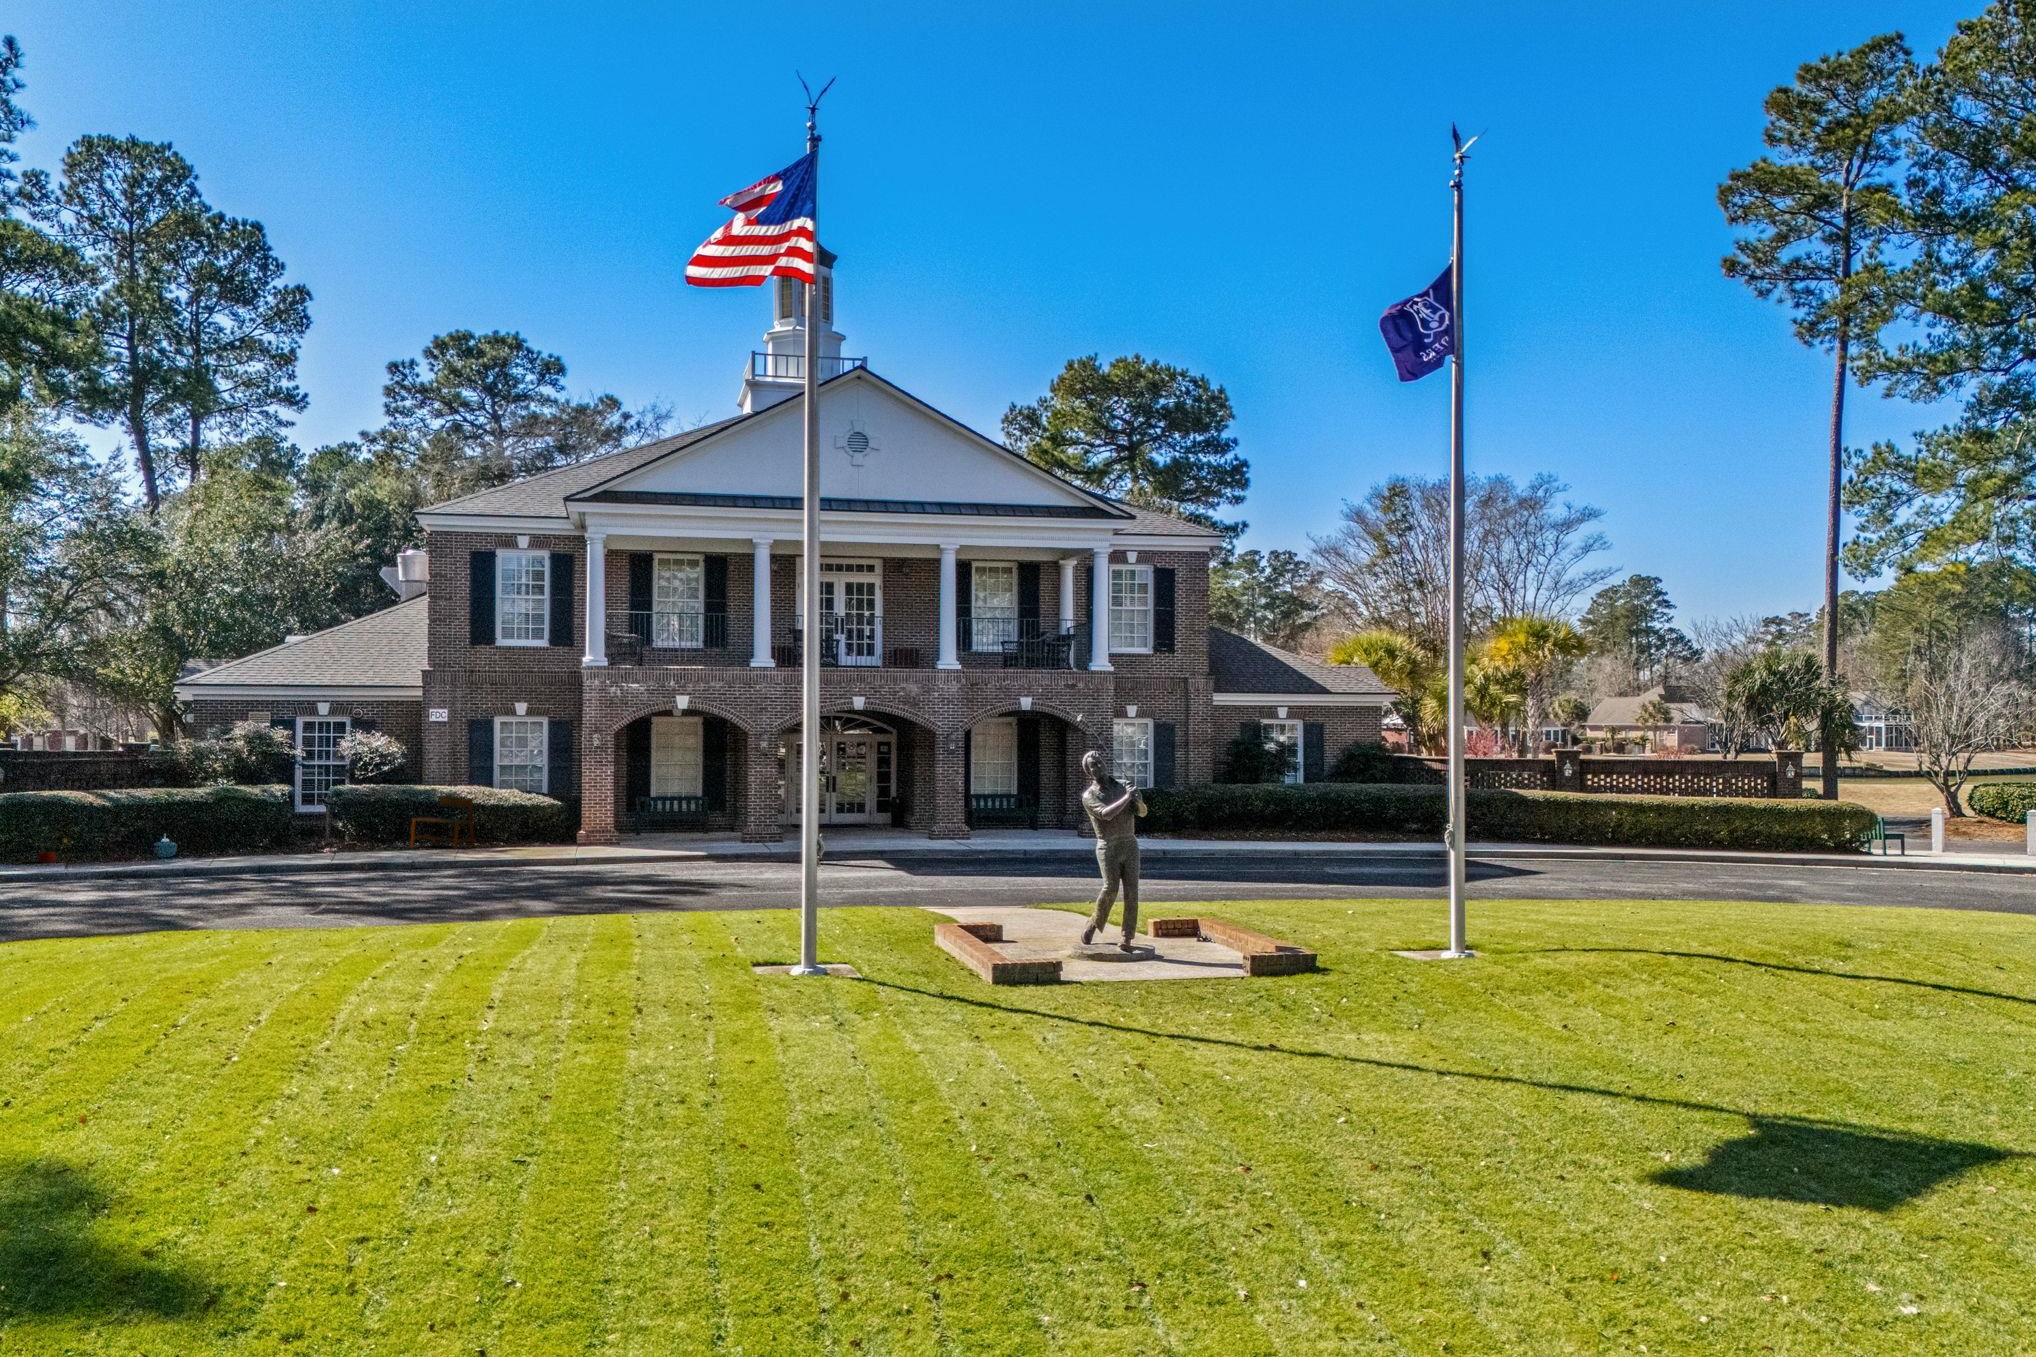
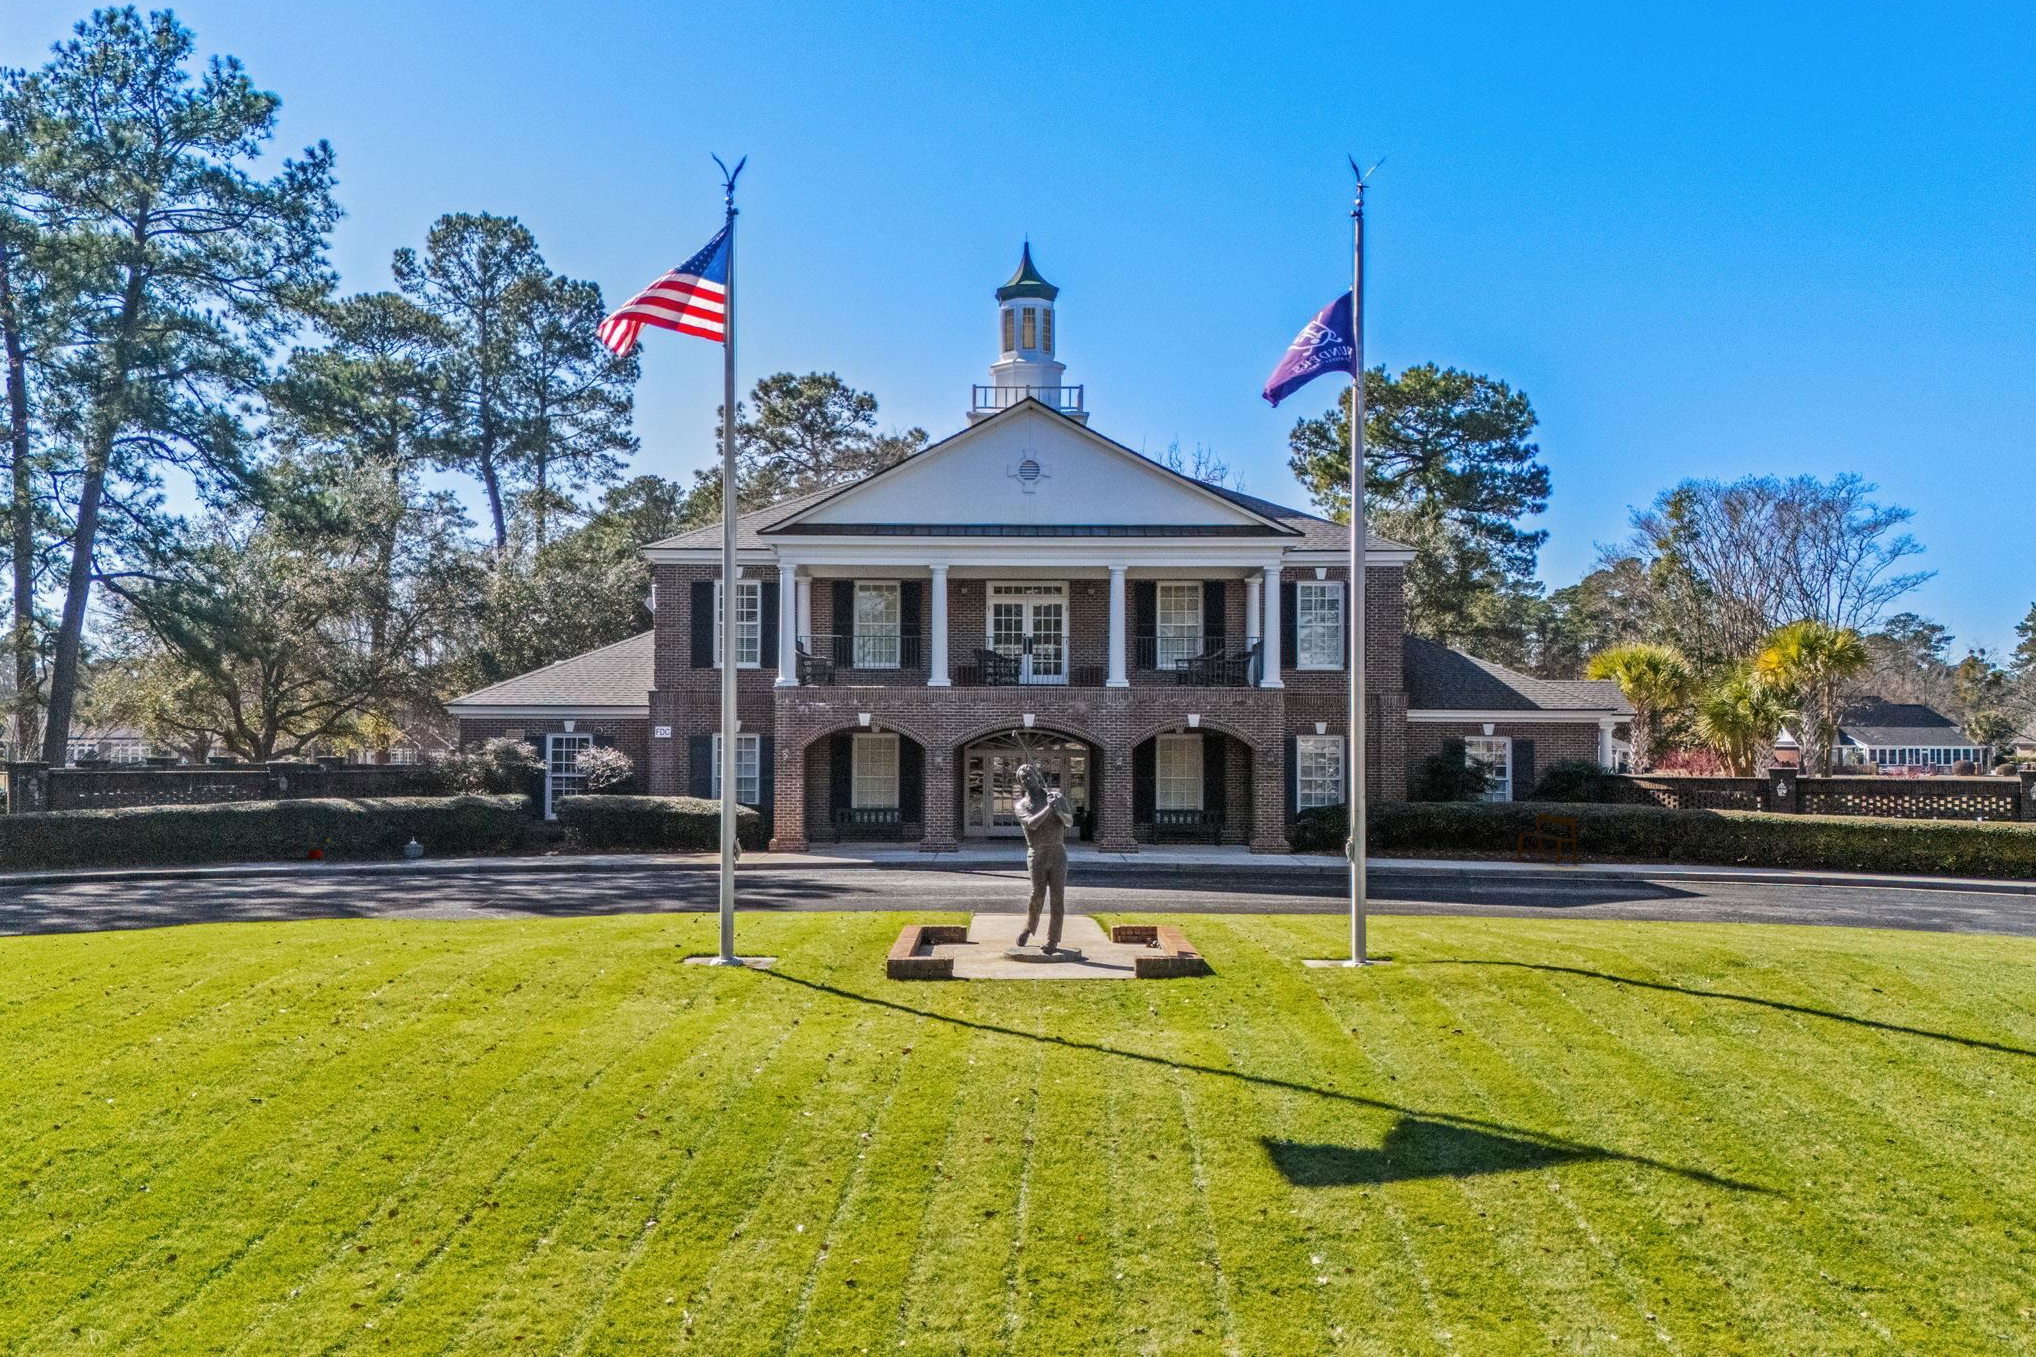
bench: present [410,796,475,850] -> present [1517,813,1578,865]

